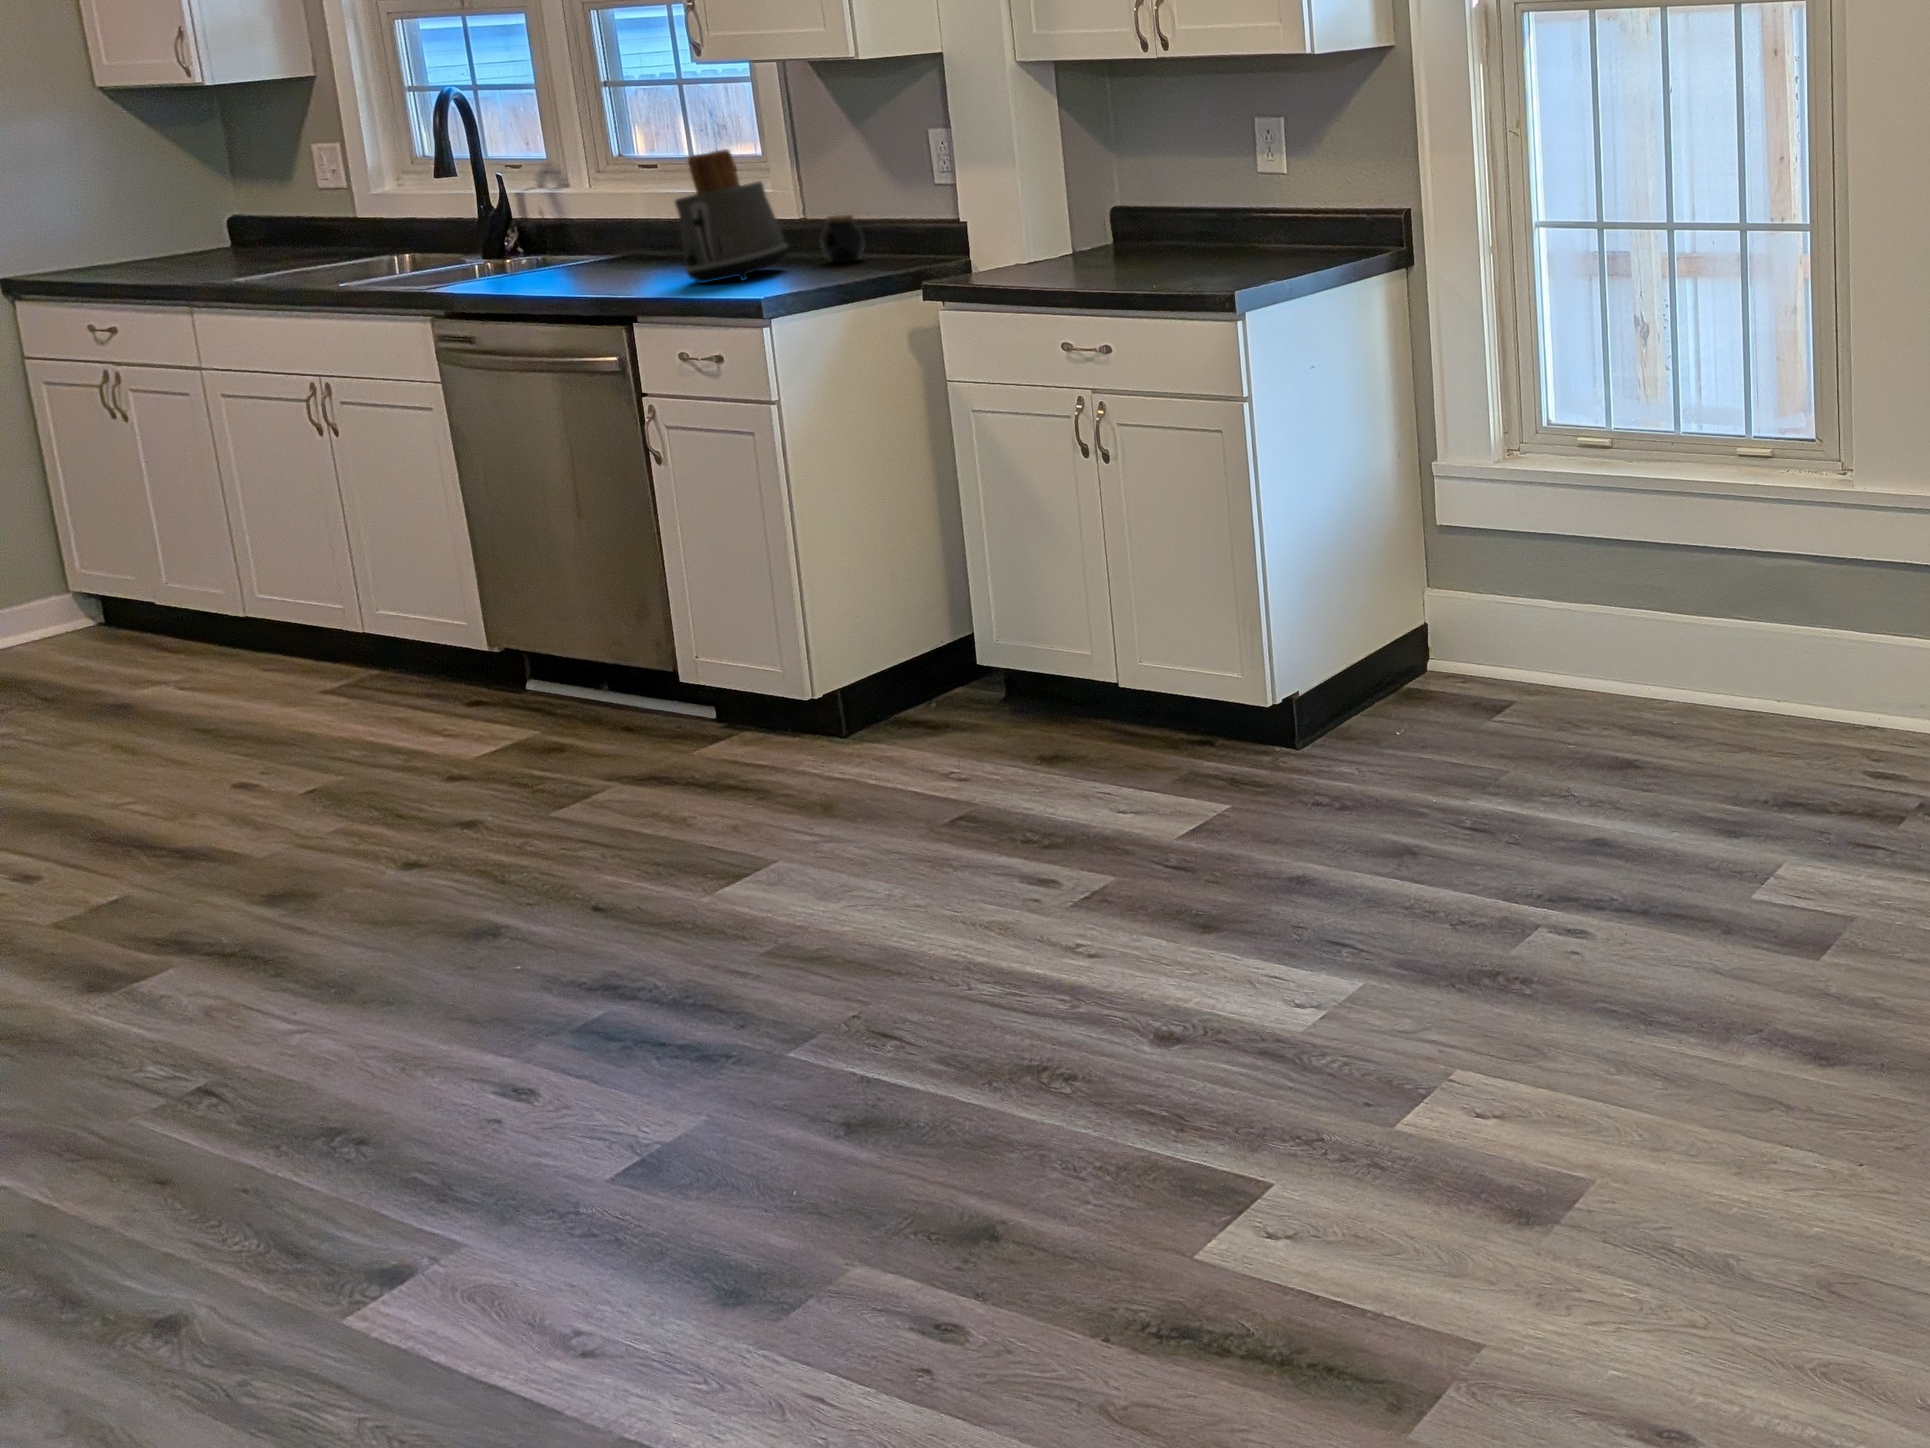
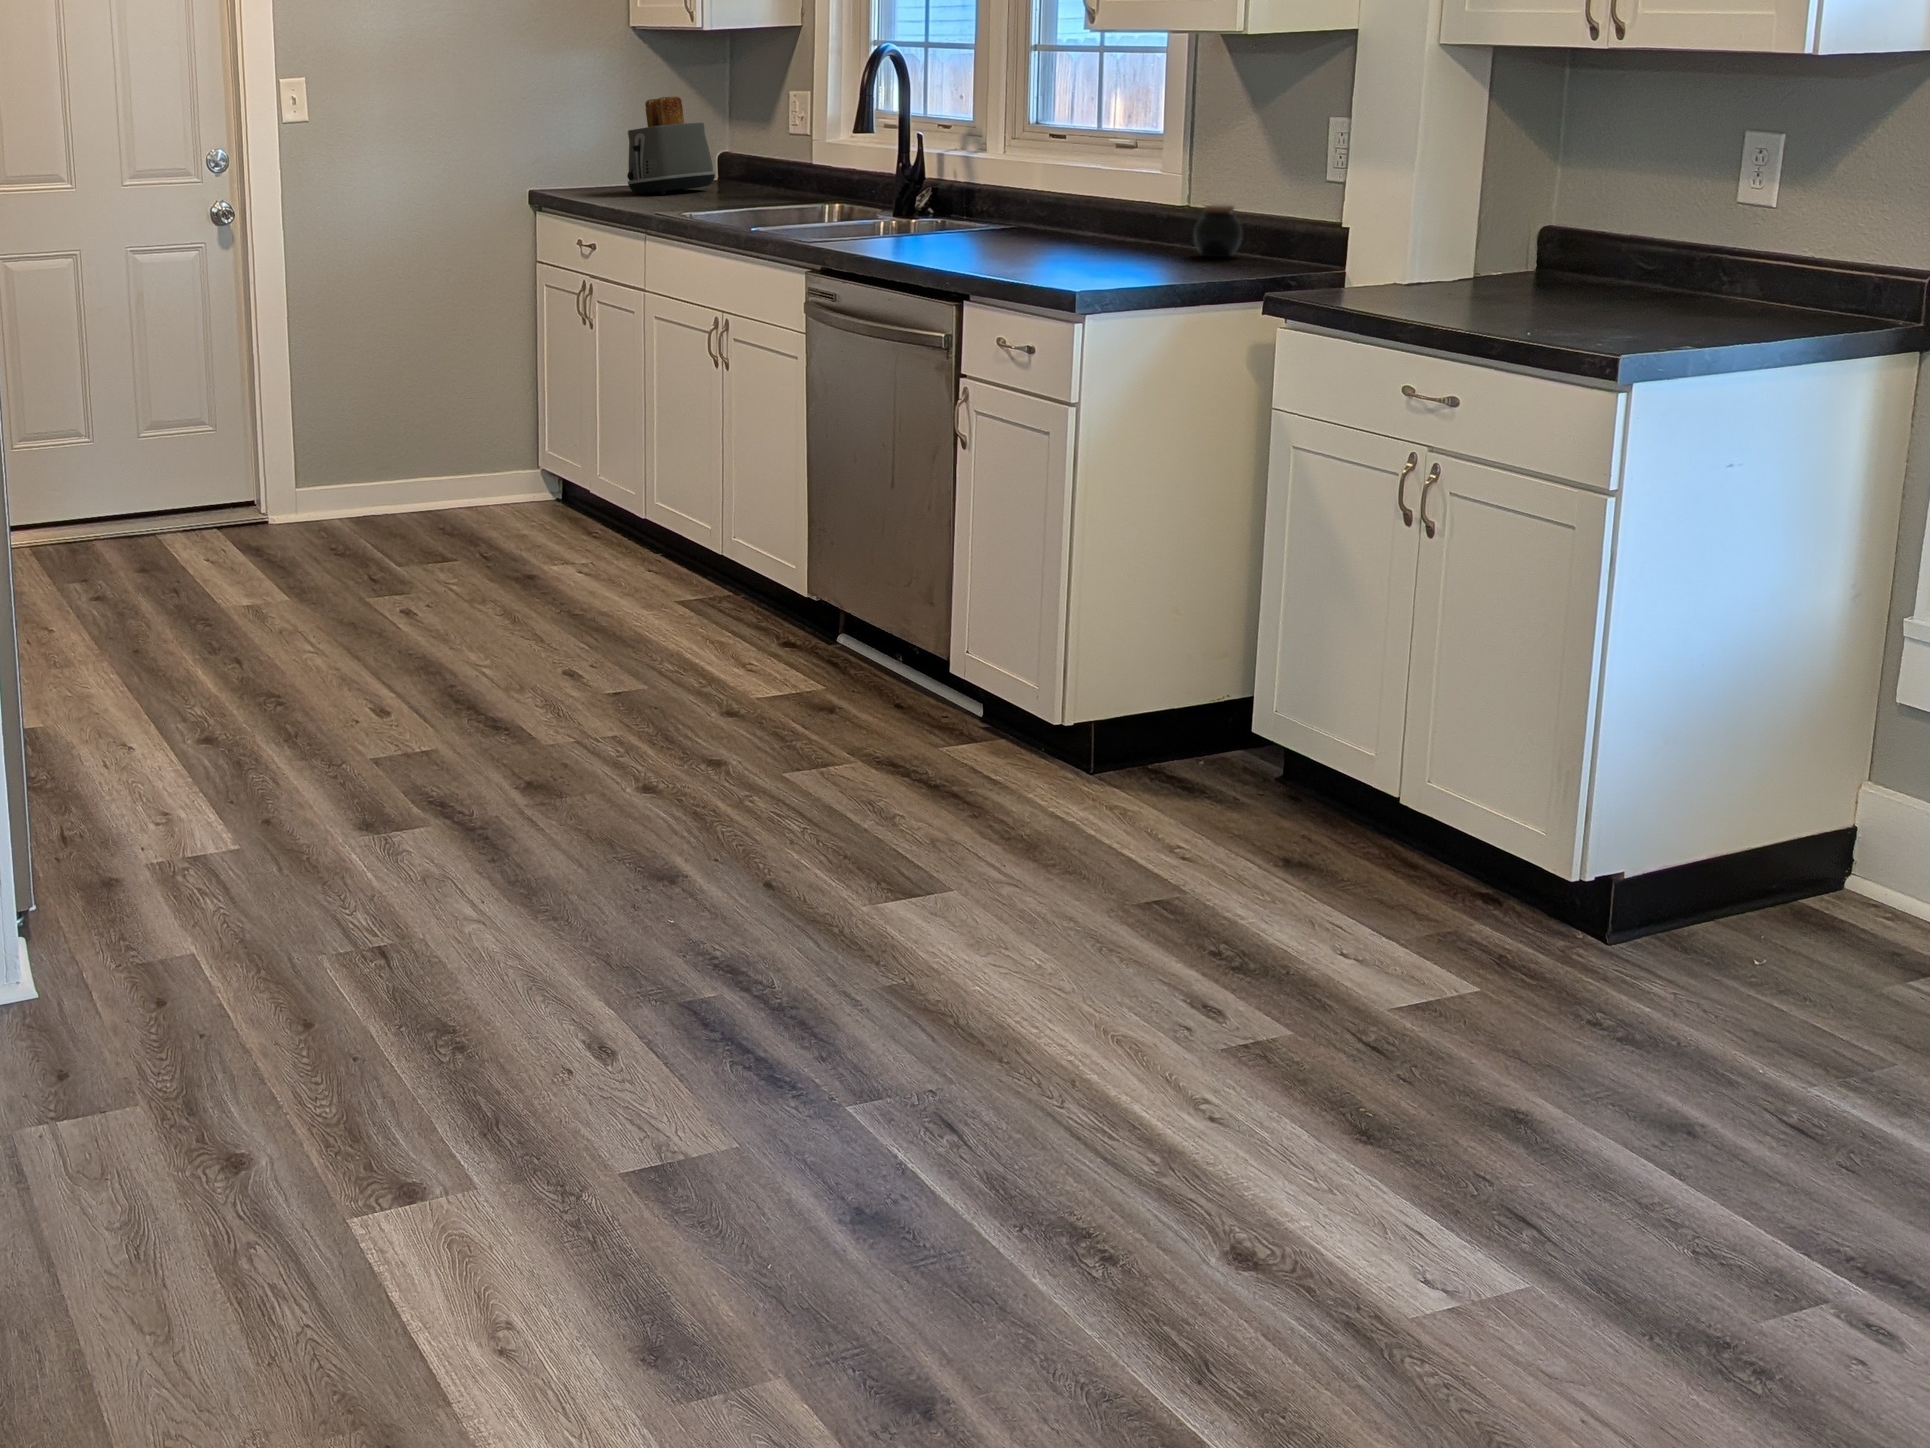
toaster: present [675,149,788,283] -> present [627,96,715,195]

